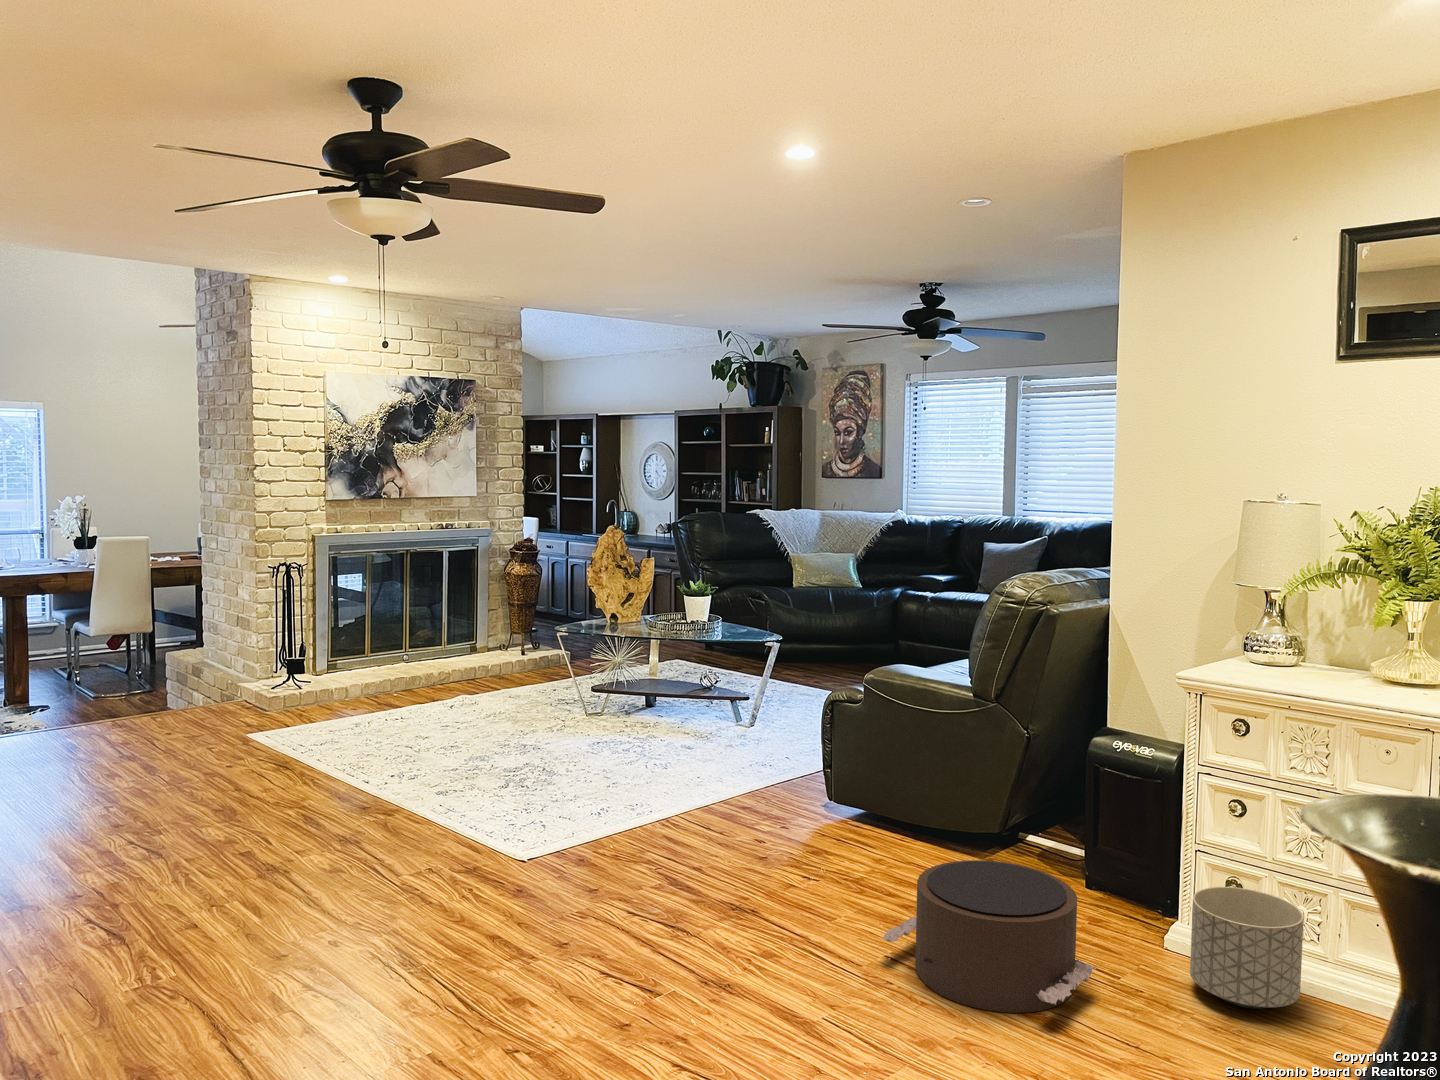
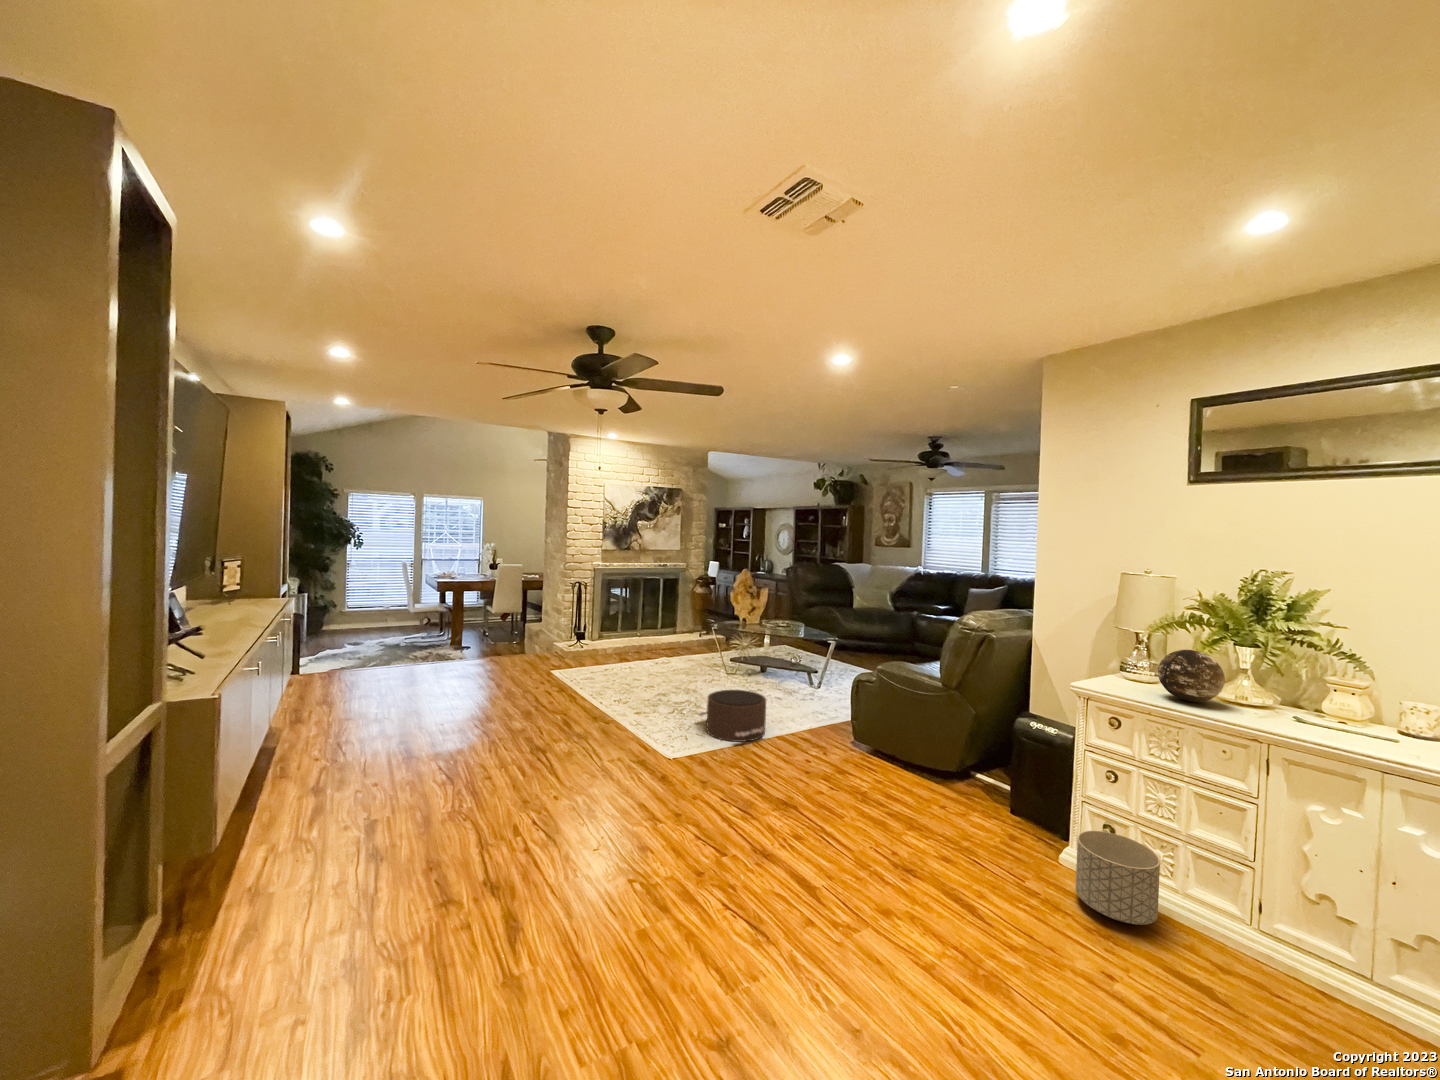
decorative orb: none [1299,610,1386,686] -> present [1158,650,1225,702]
pouf: present [882,860,1096,1013] -> present [698,690,766,742]

